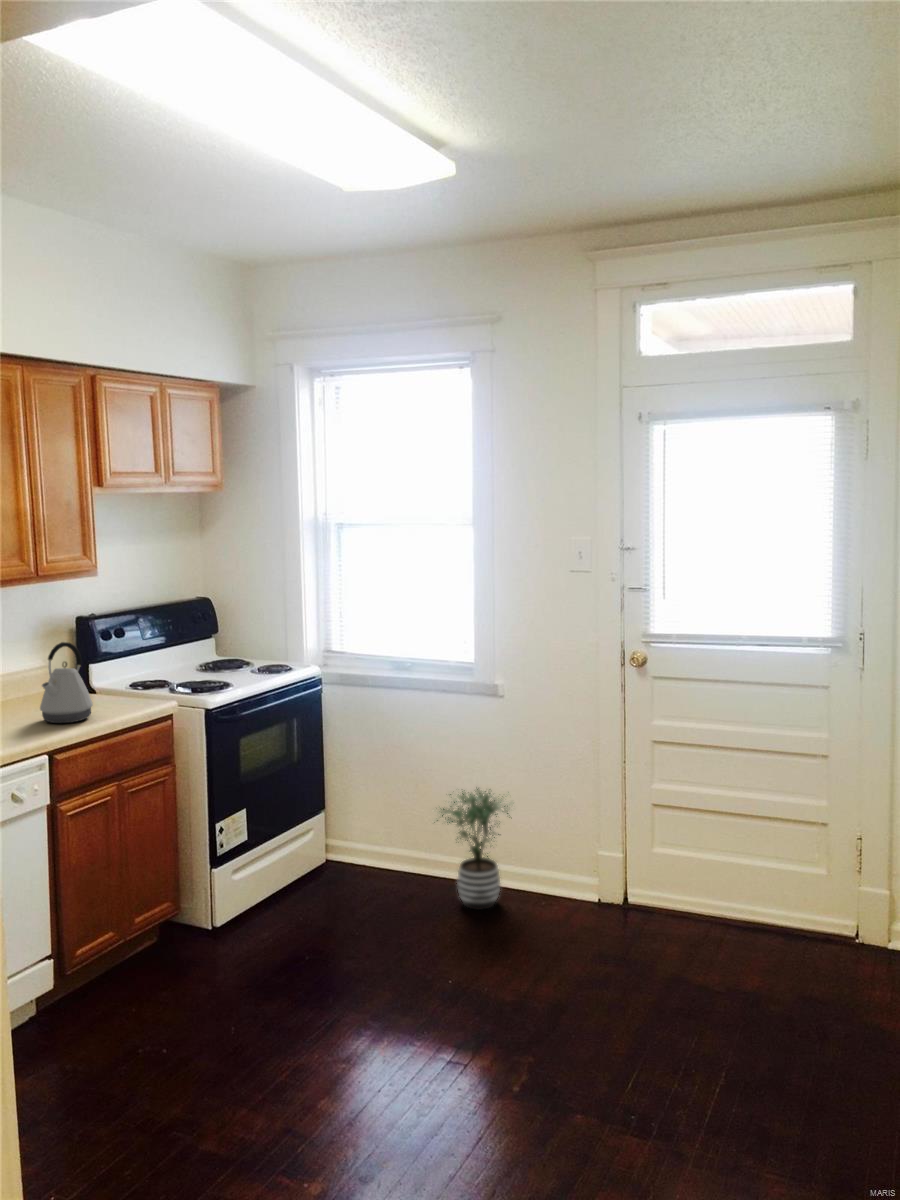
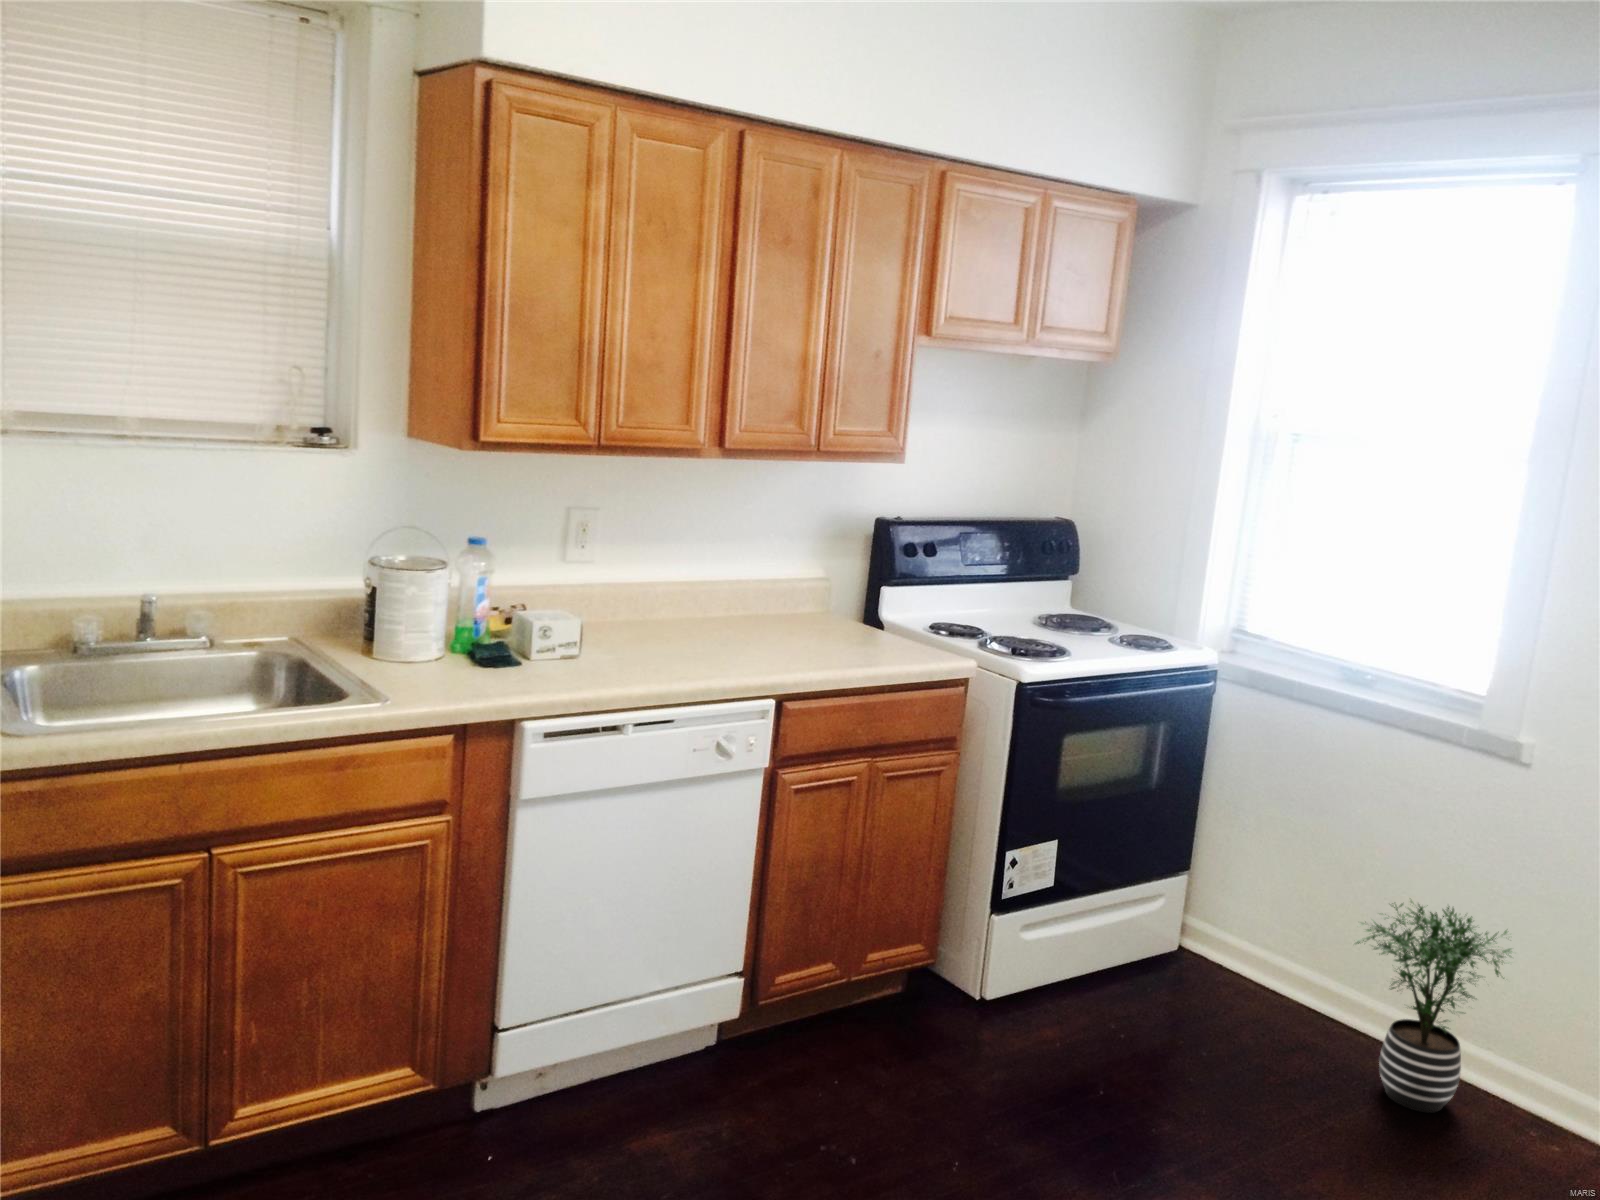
kettle: present [40,642,93,723] -> none [789,548,859,662]

